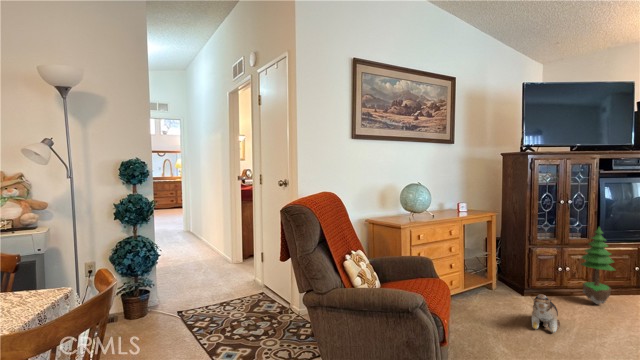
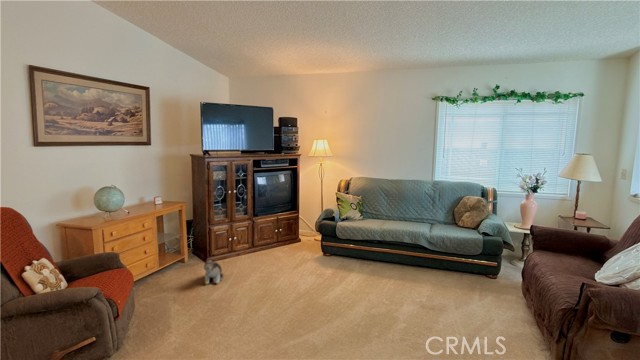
potted tree: present [581,227,615,304] -> none [240,206,259,257]

